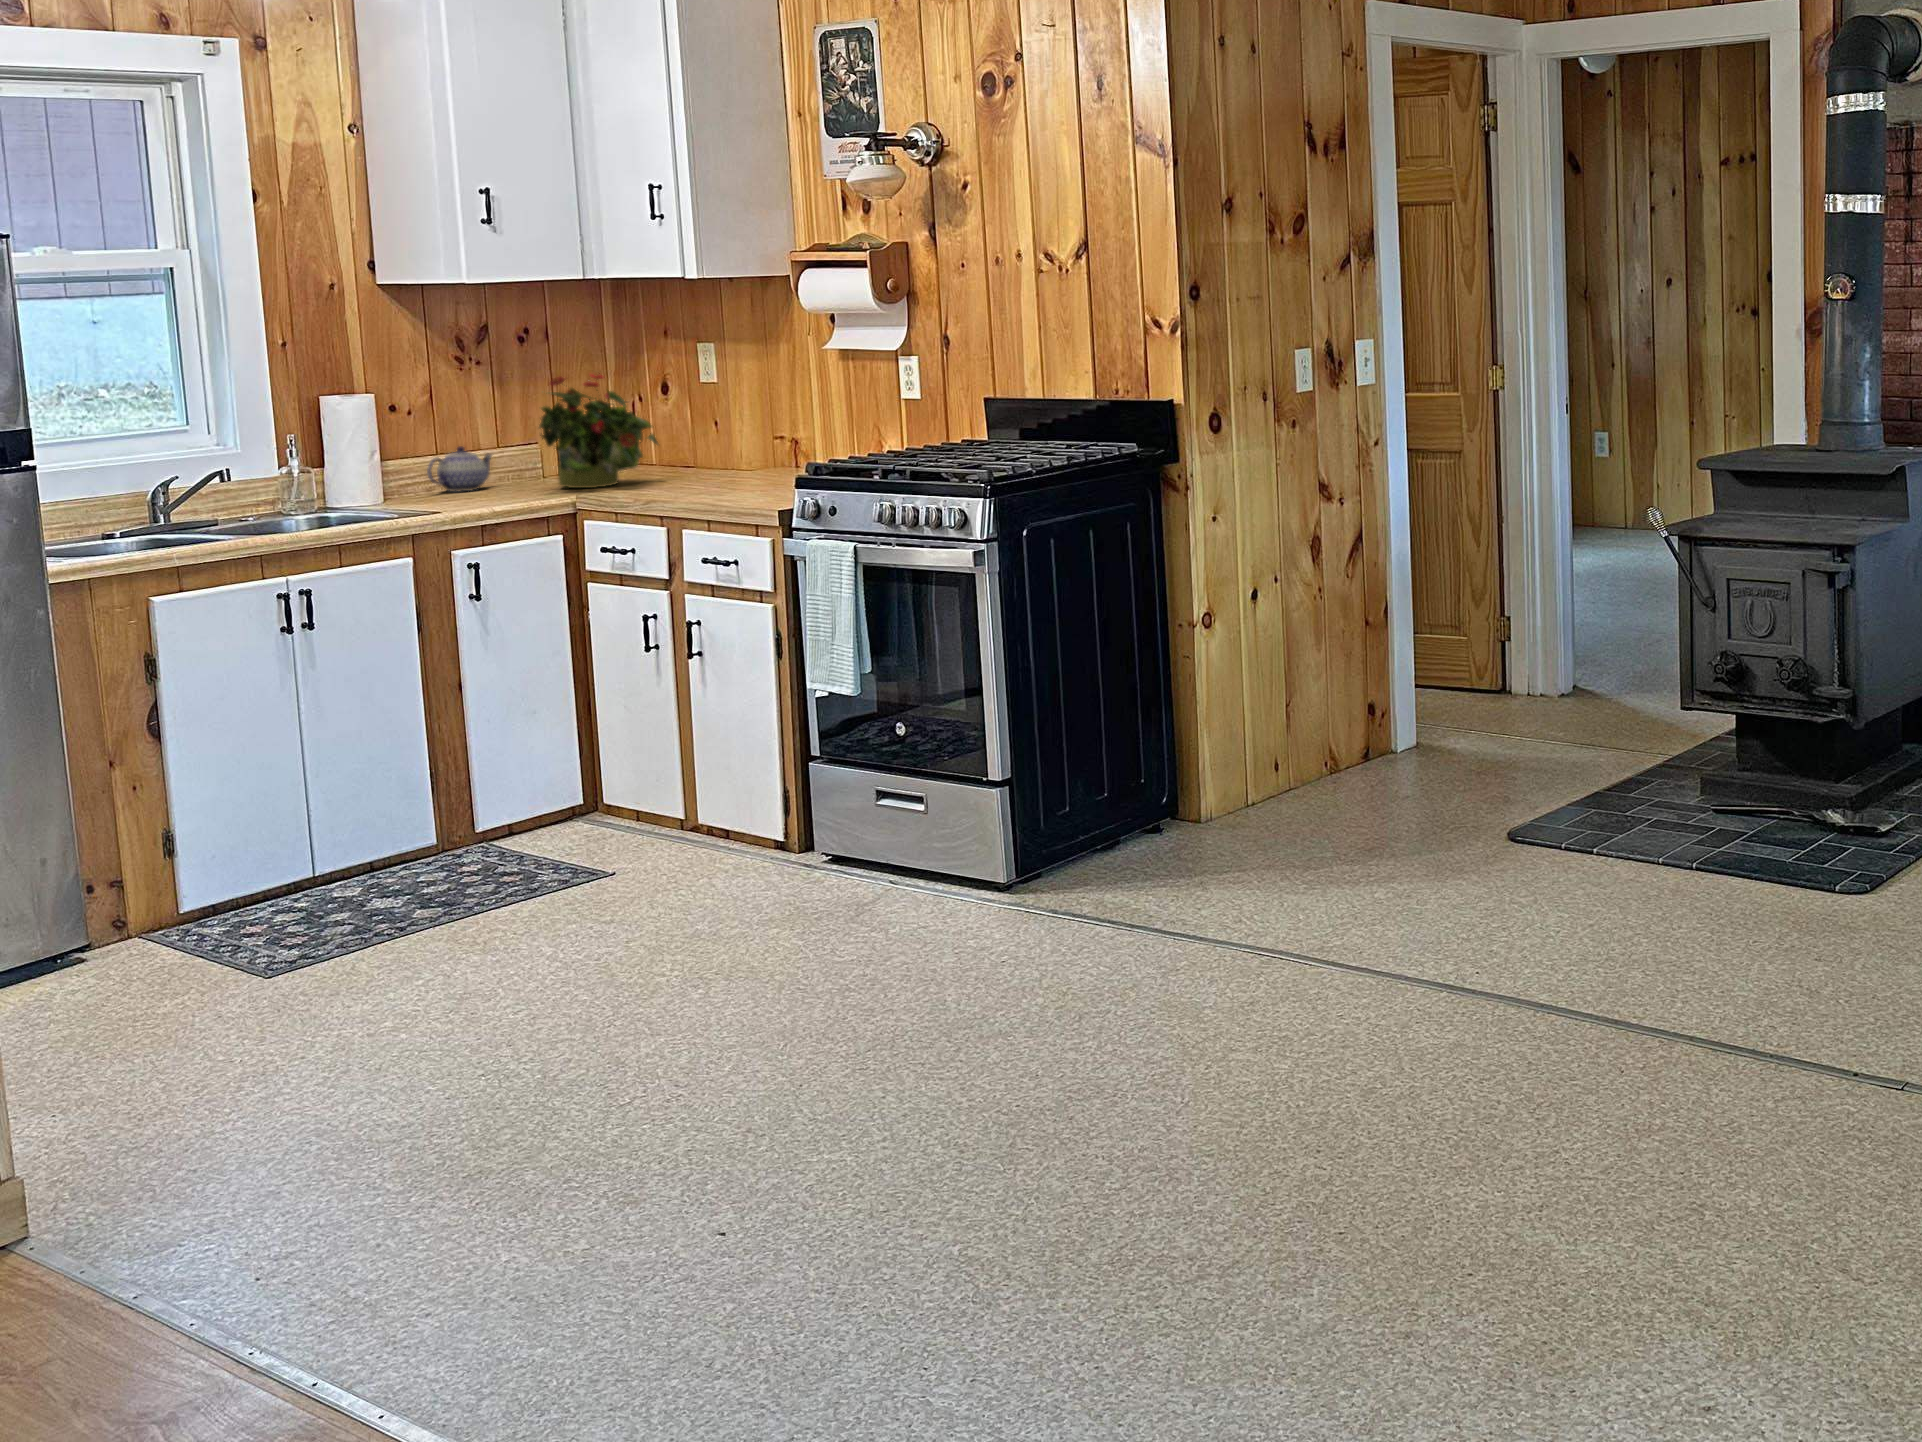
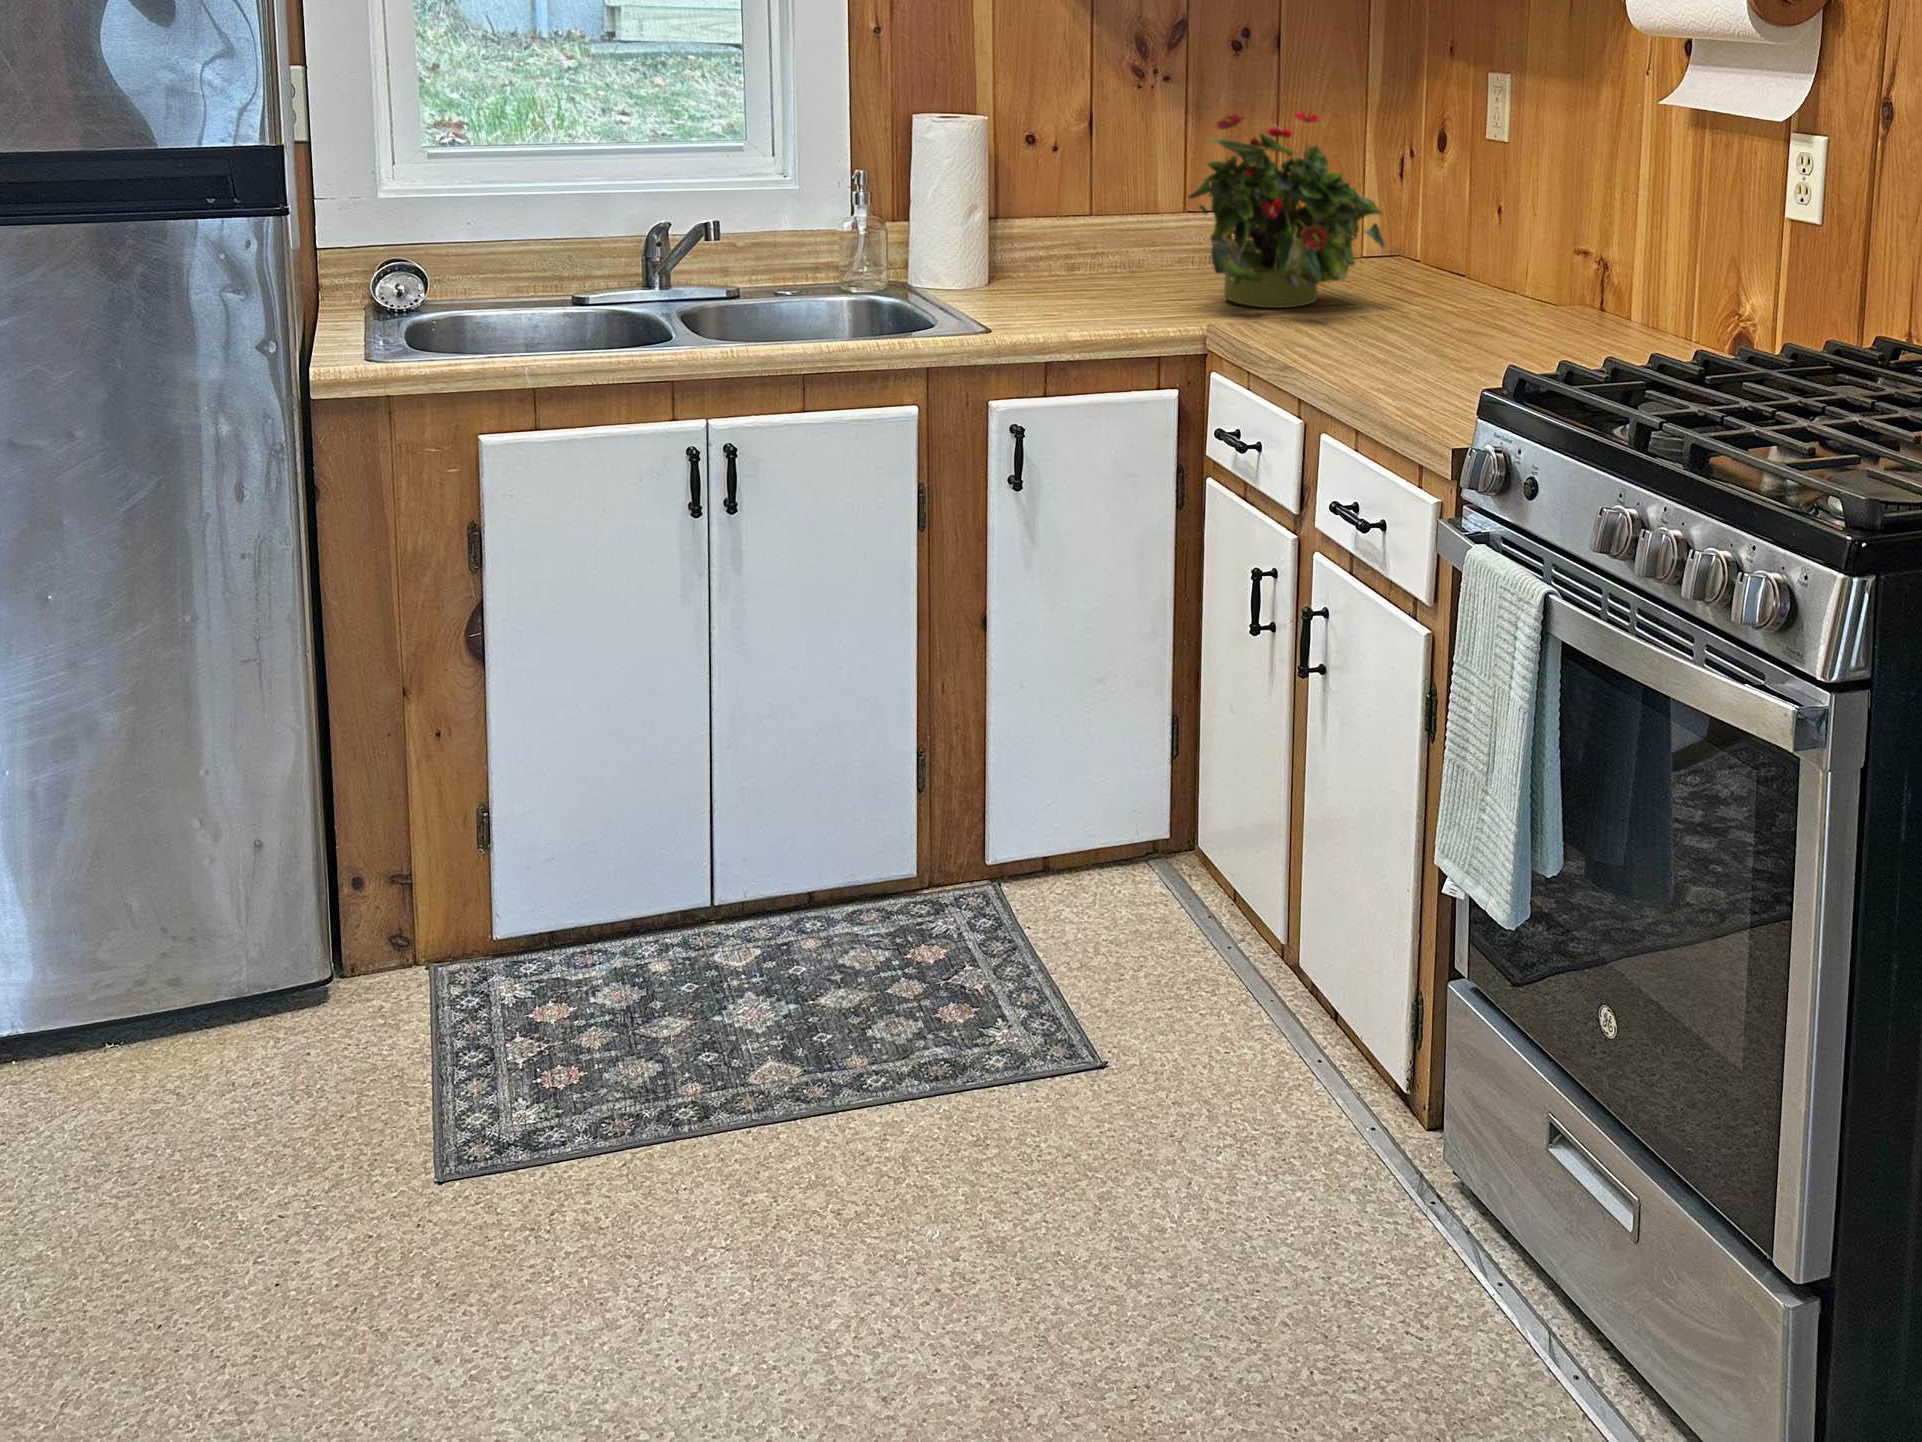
teapot: present [427,447,492,492] -> none [1058,208,1166,280]

